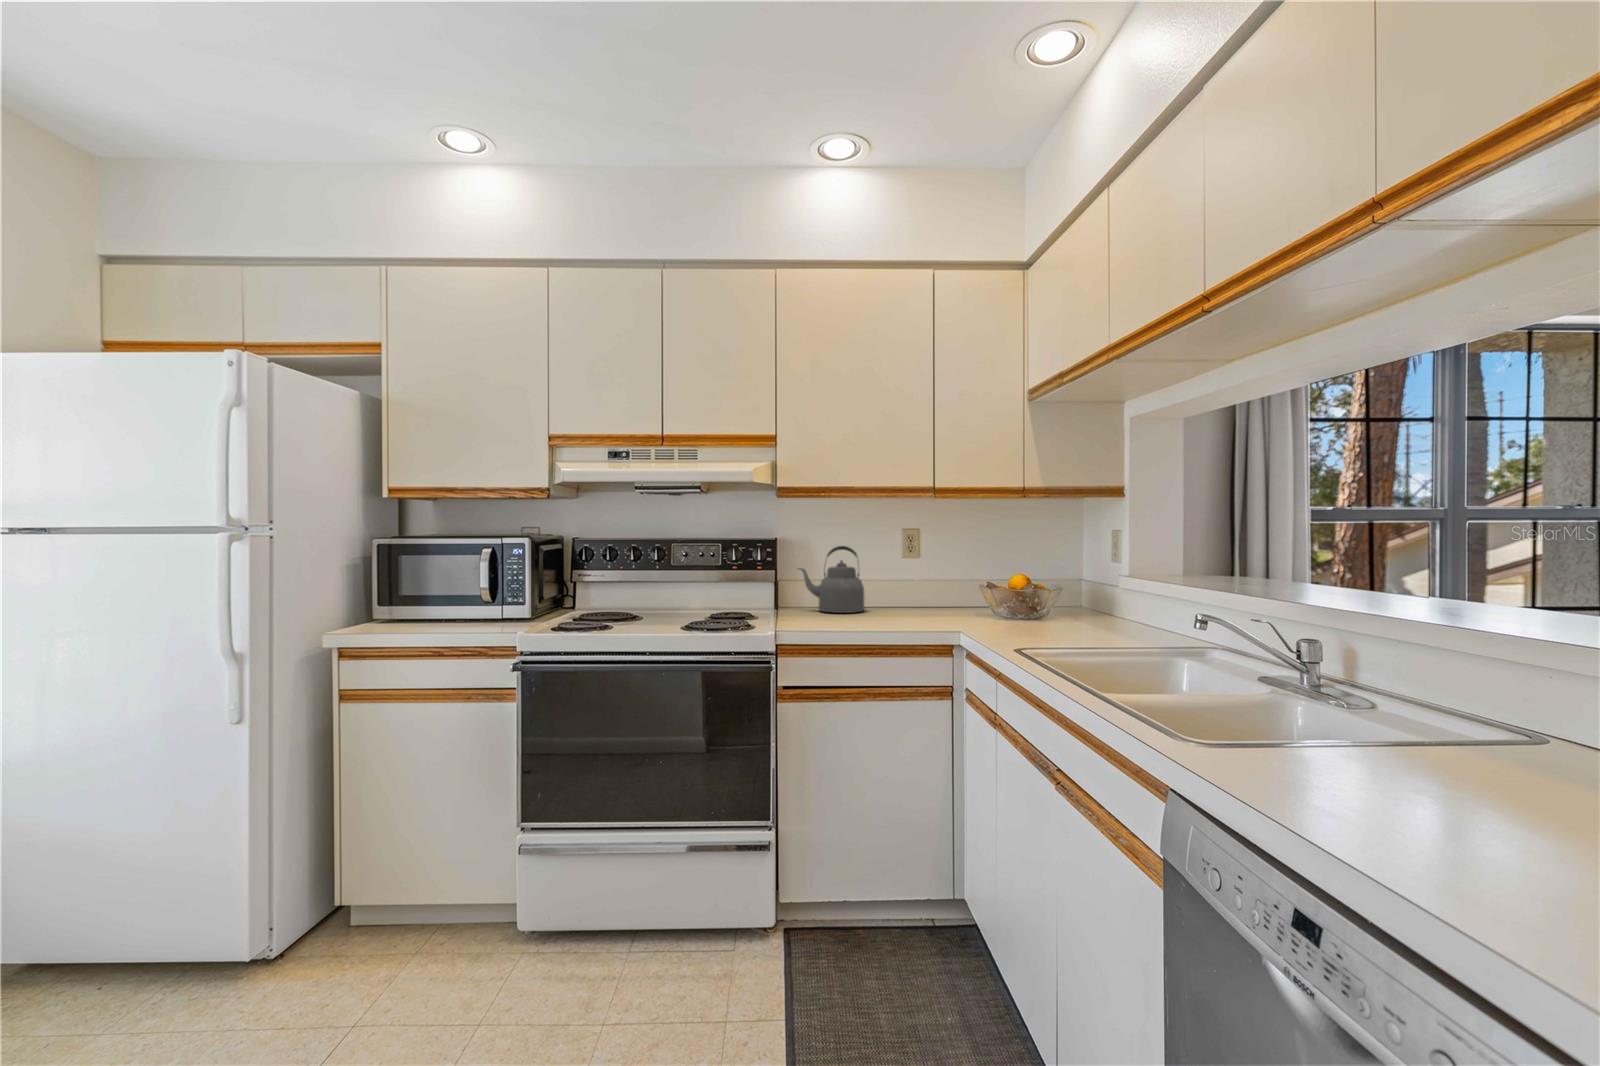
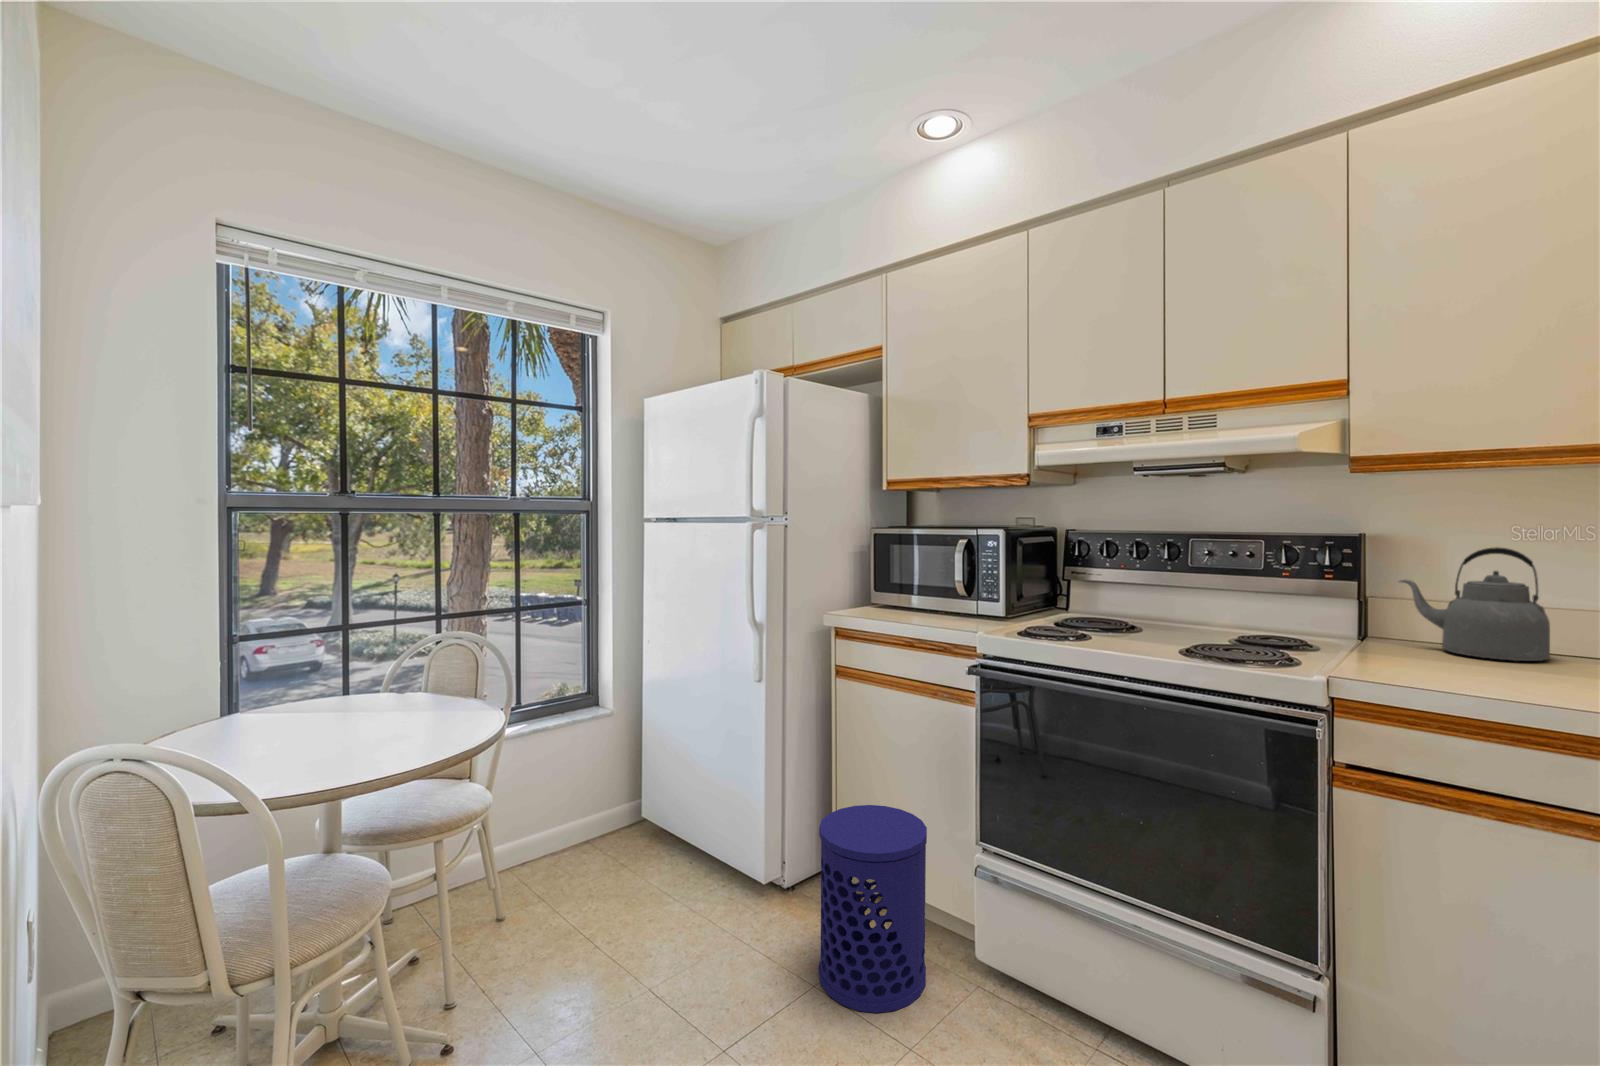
waste bin: none [355,819,477,1028] -> present [819,805,927,1013]

